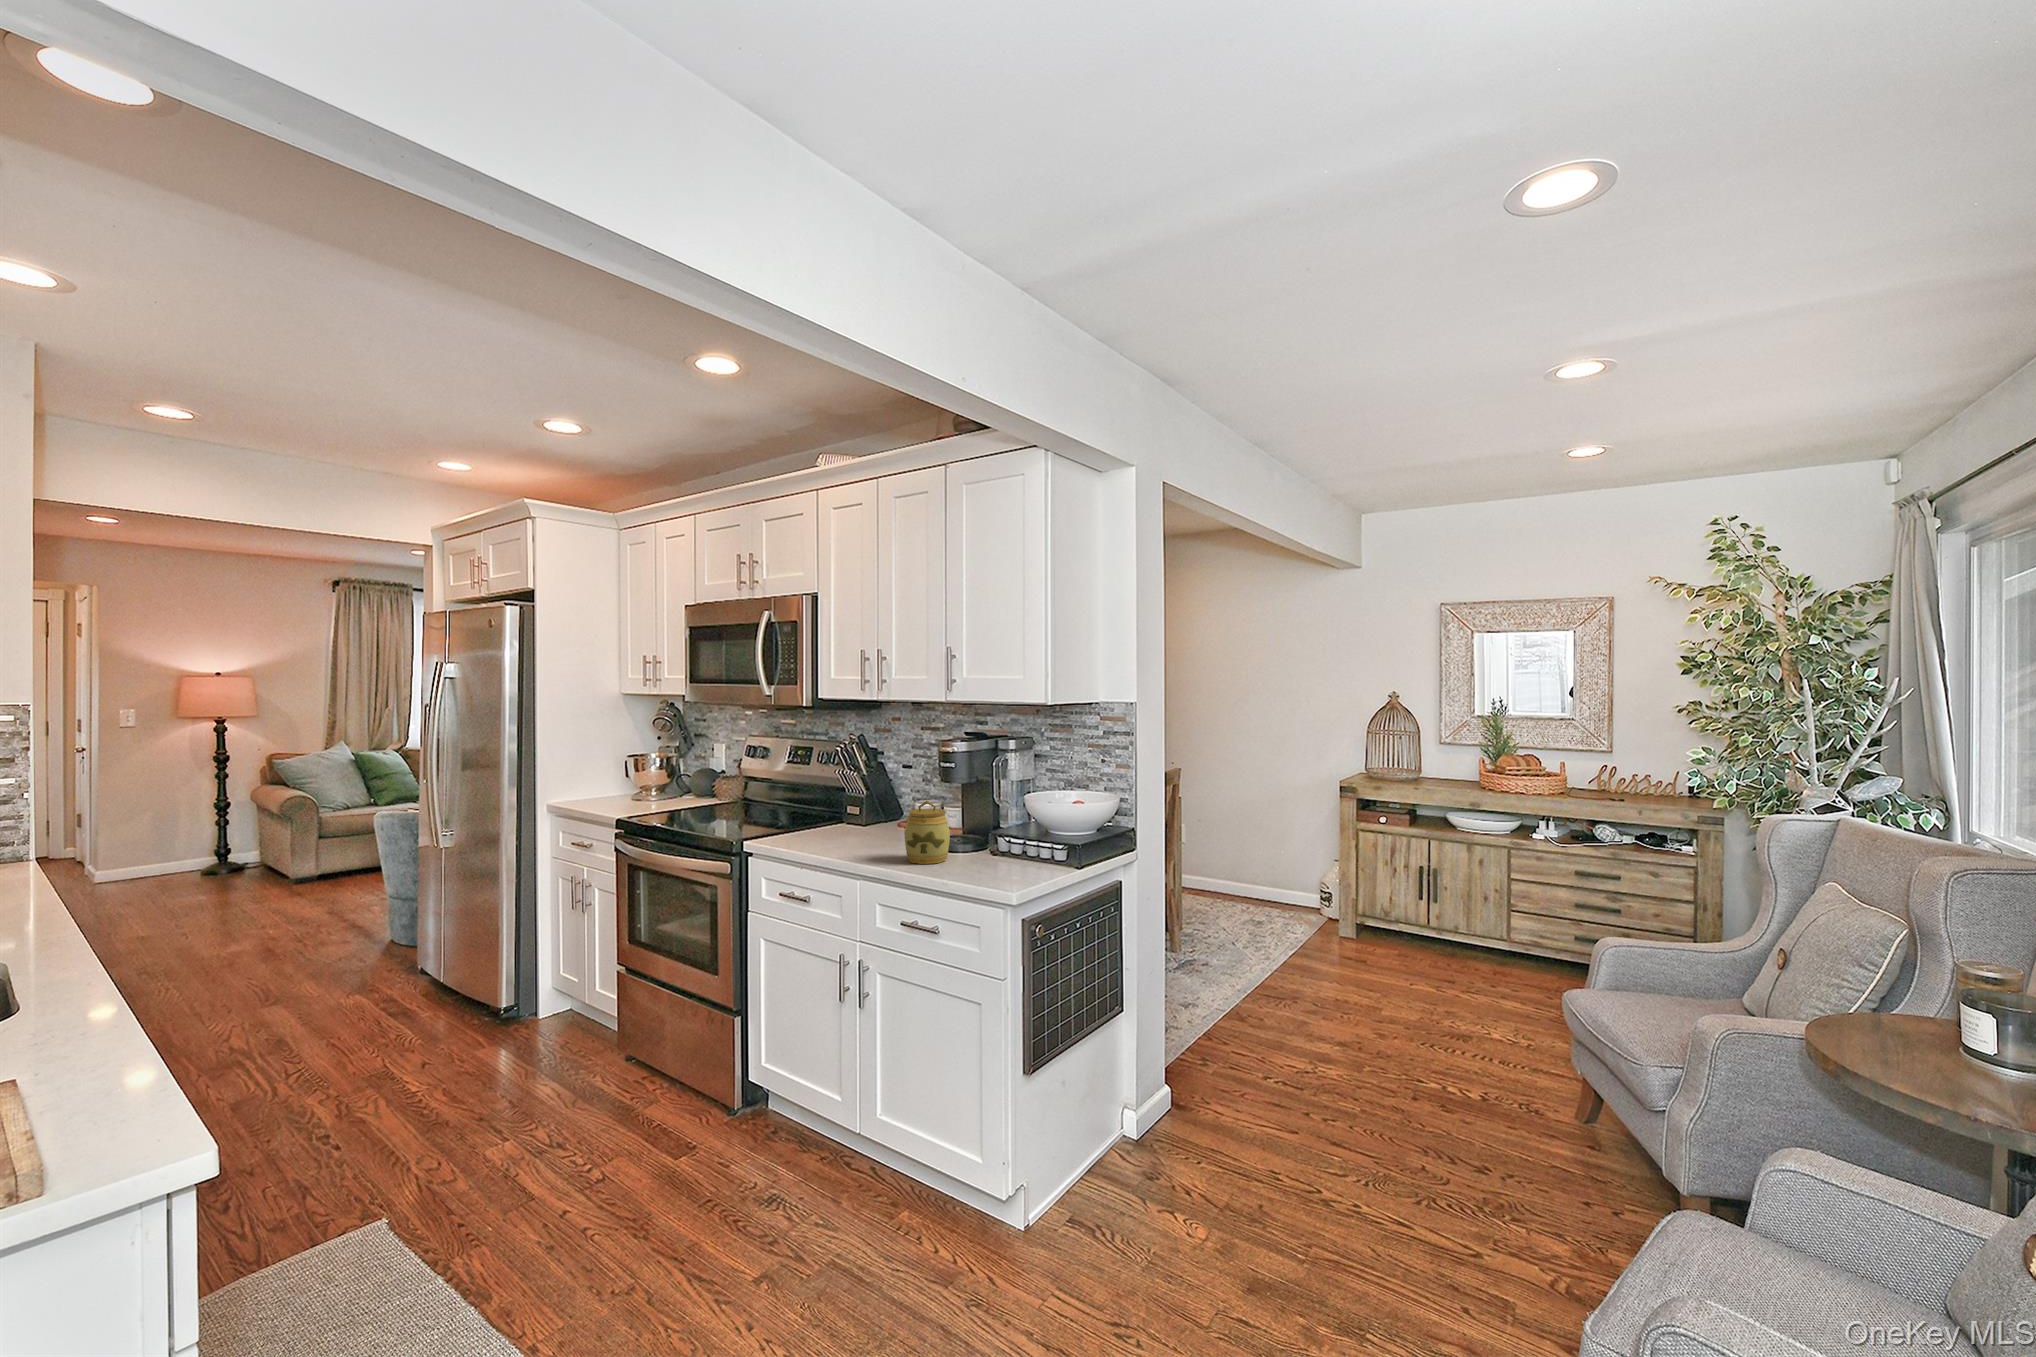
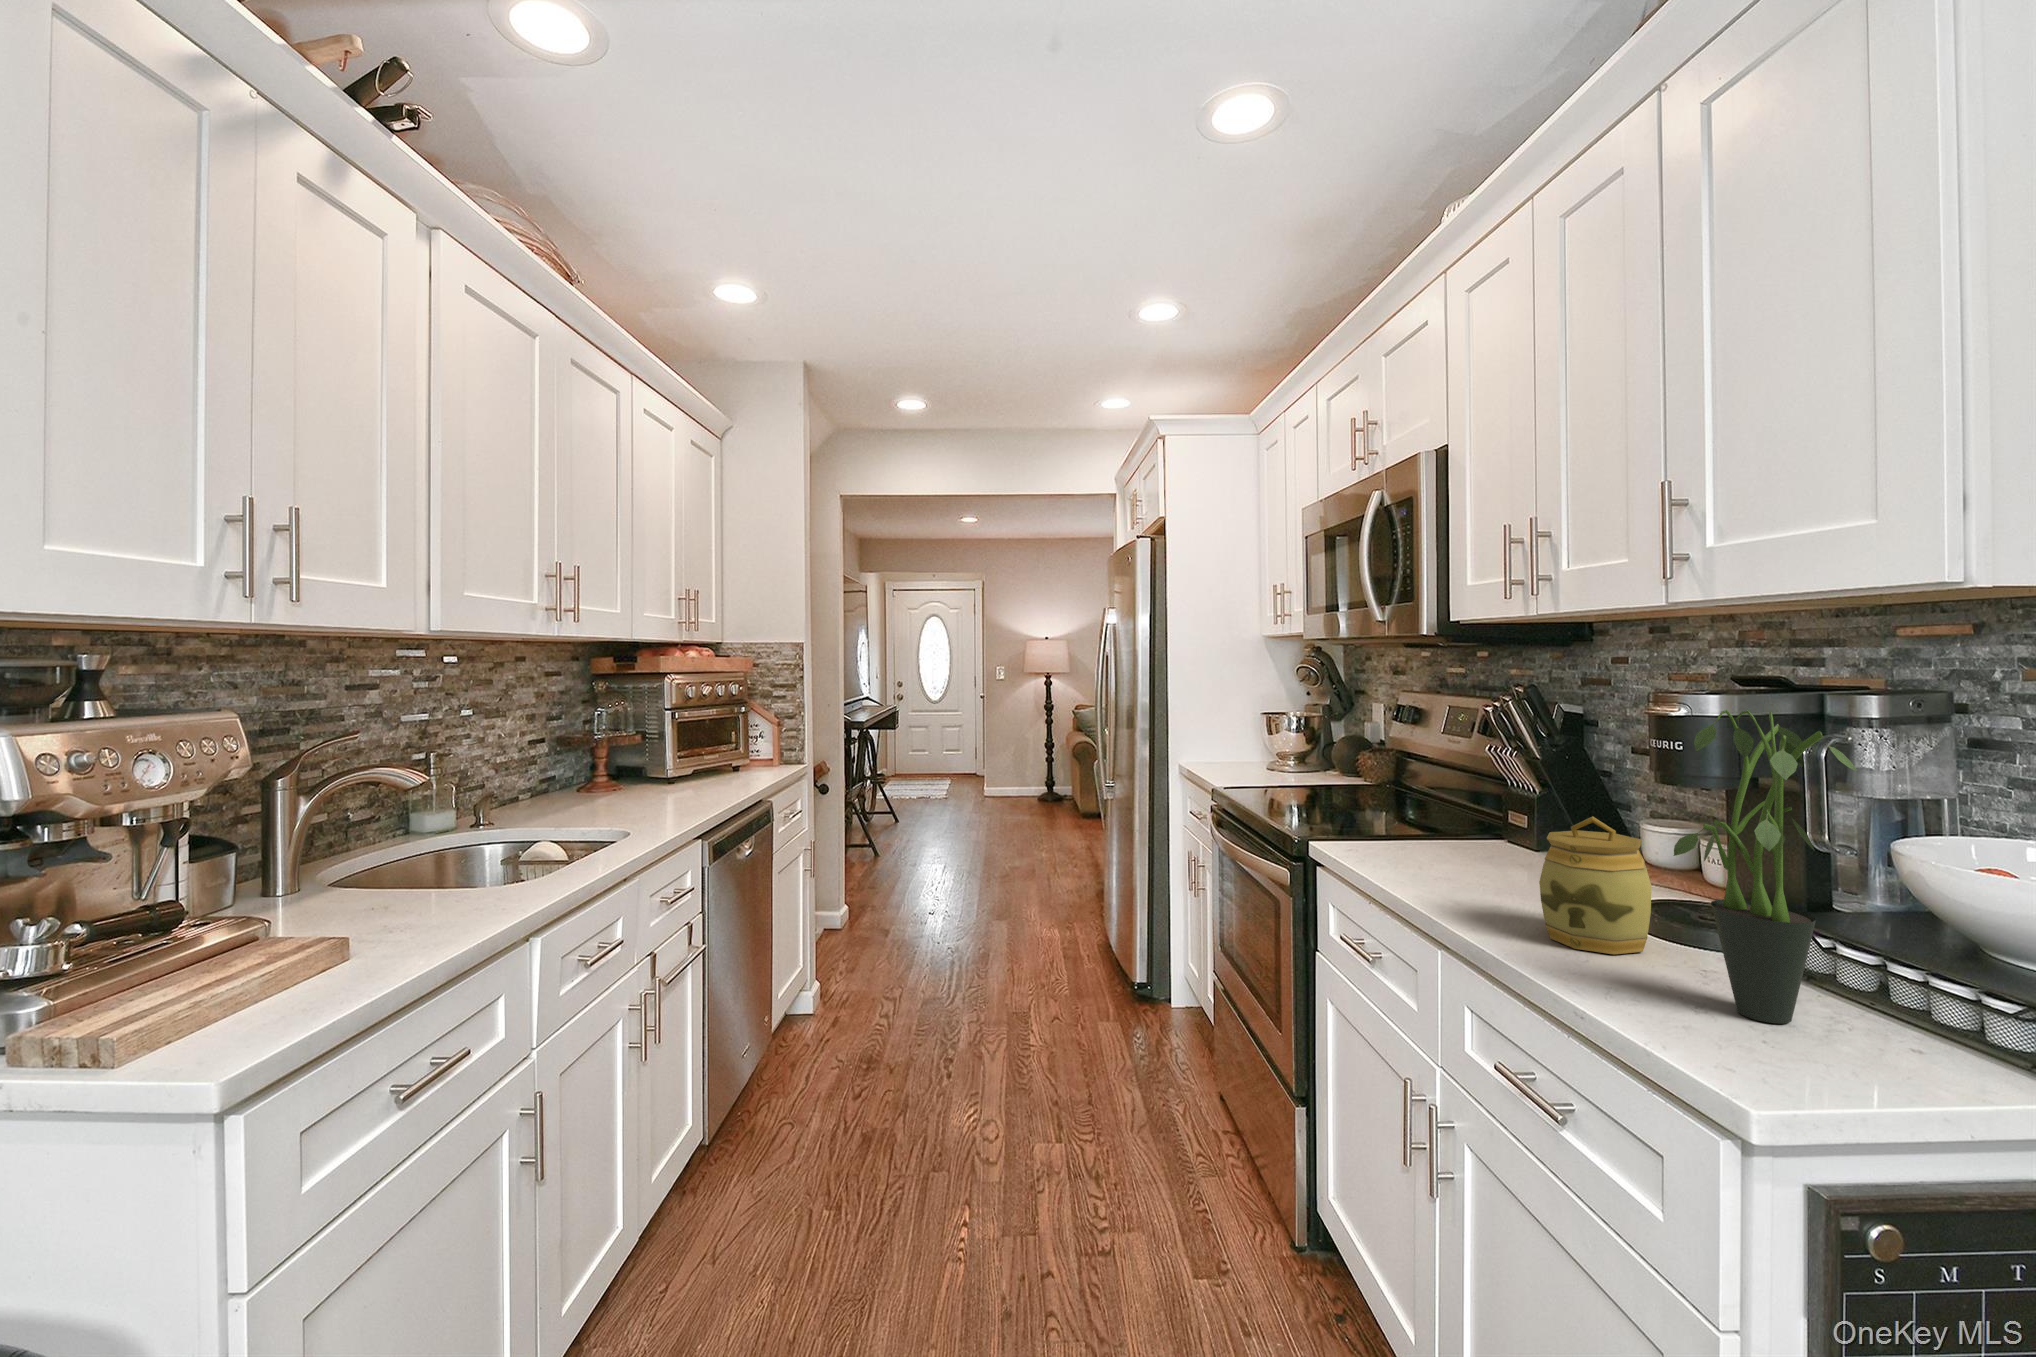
potted plant: none [969,749,1023,873] -> present [1674,710,1857,1024]

